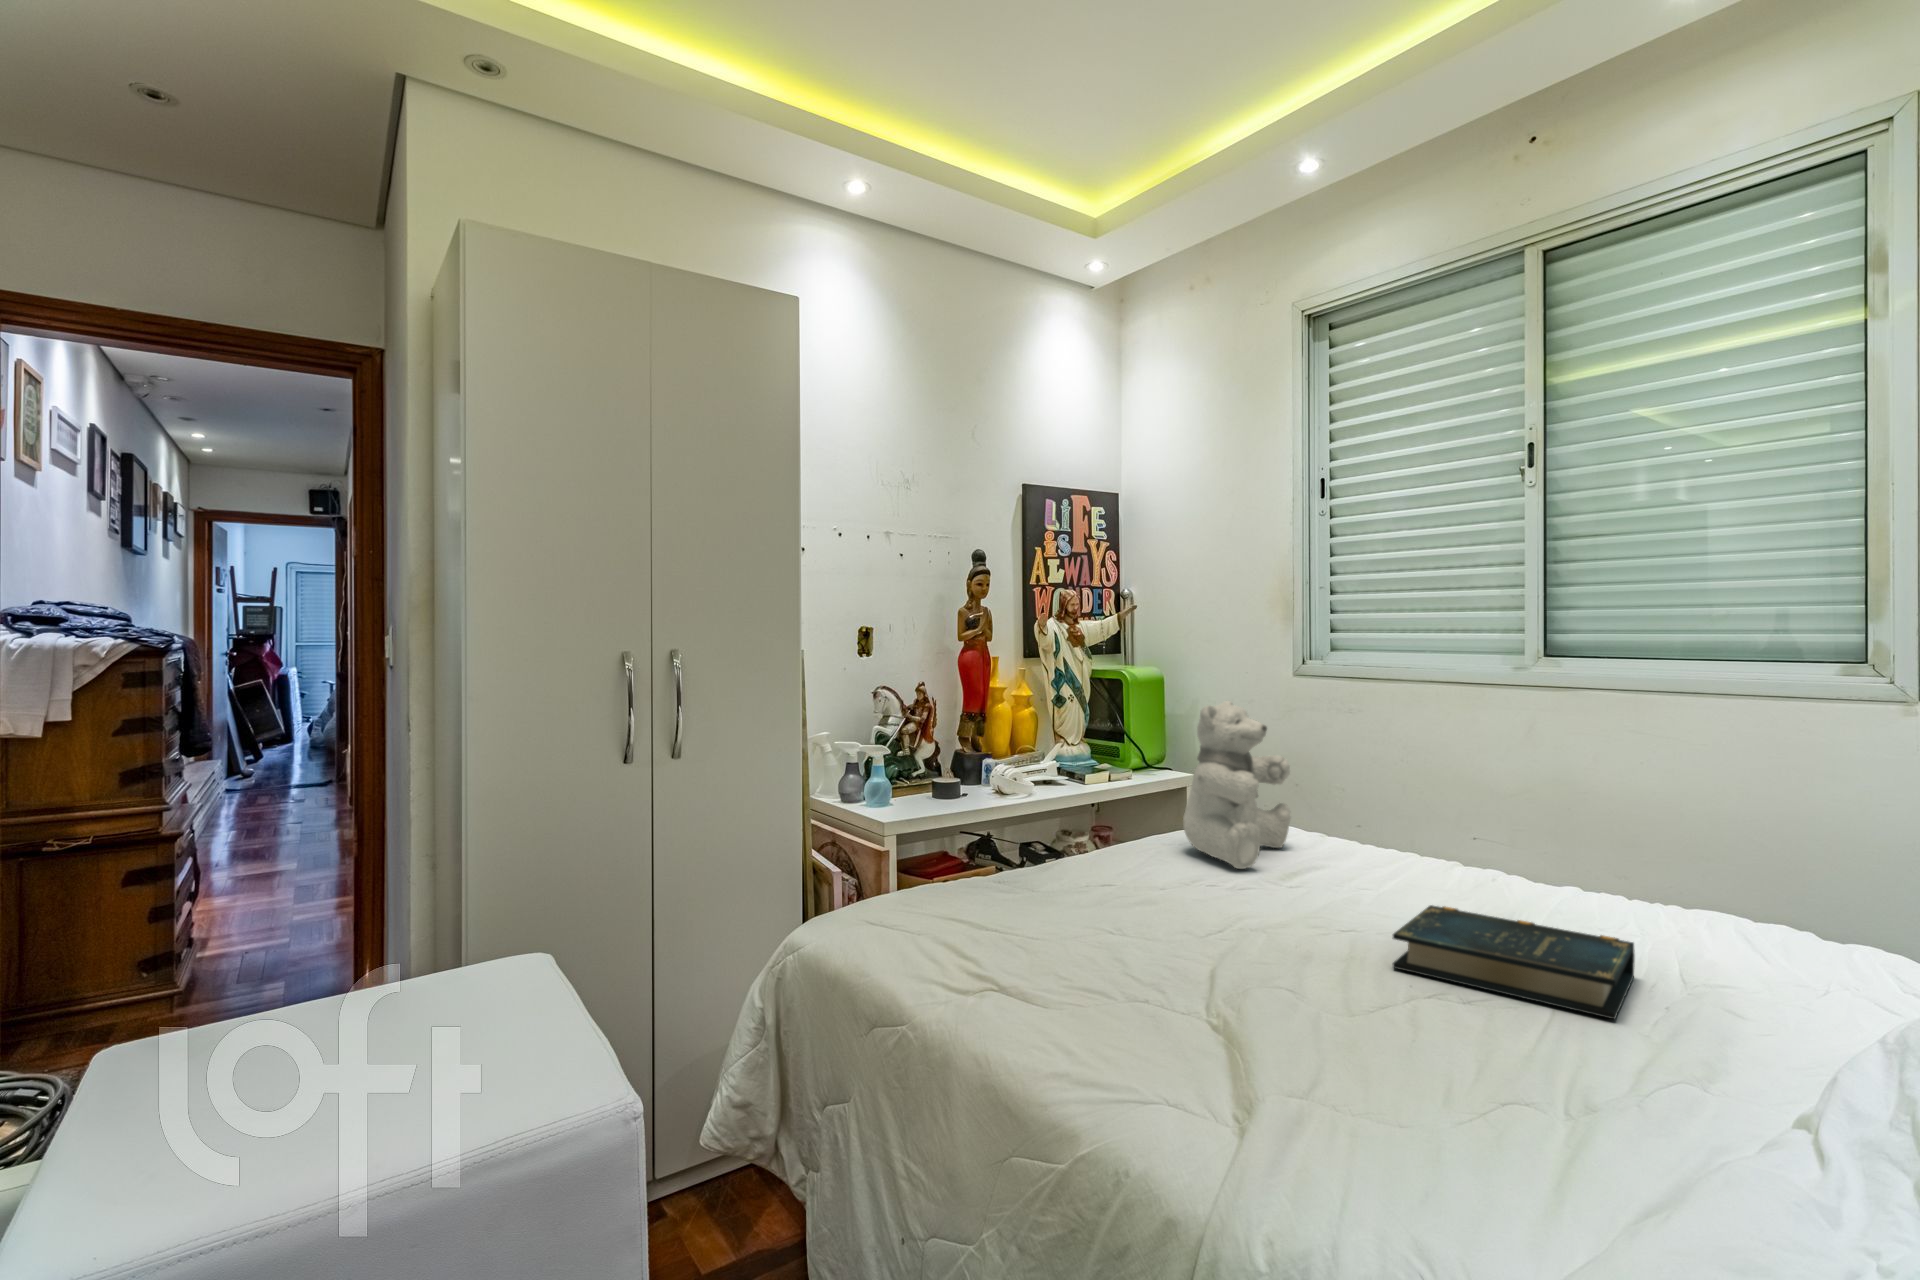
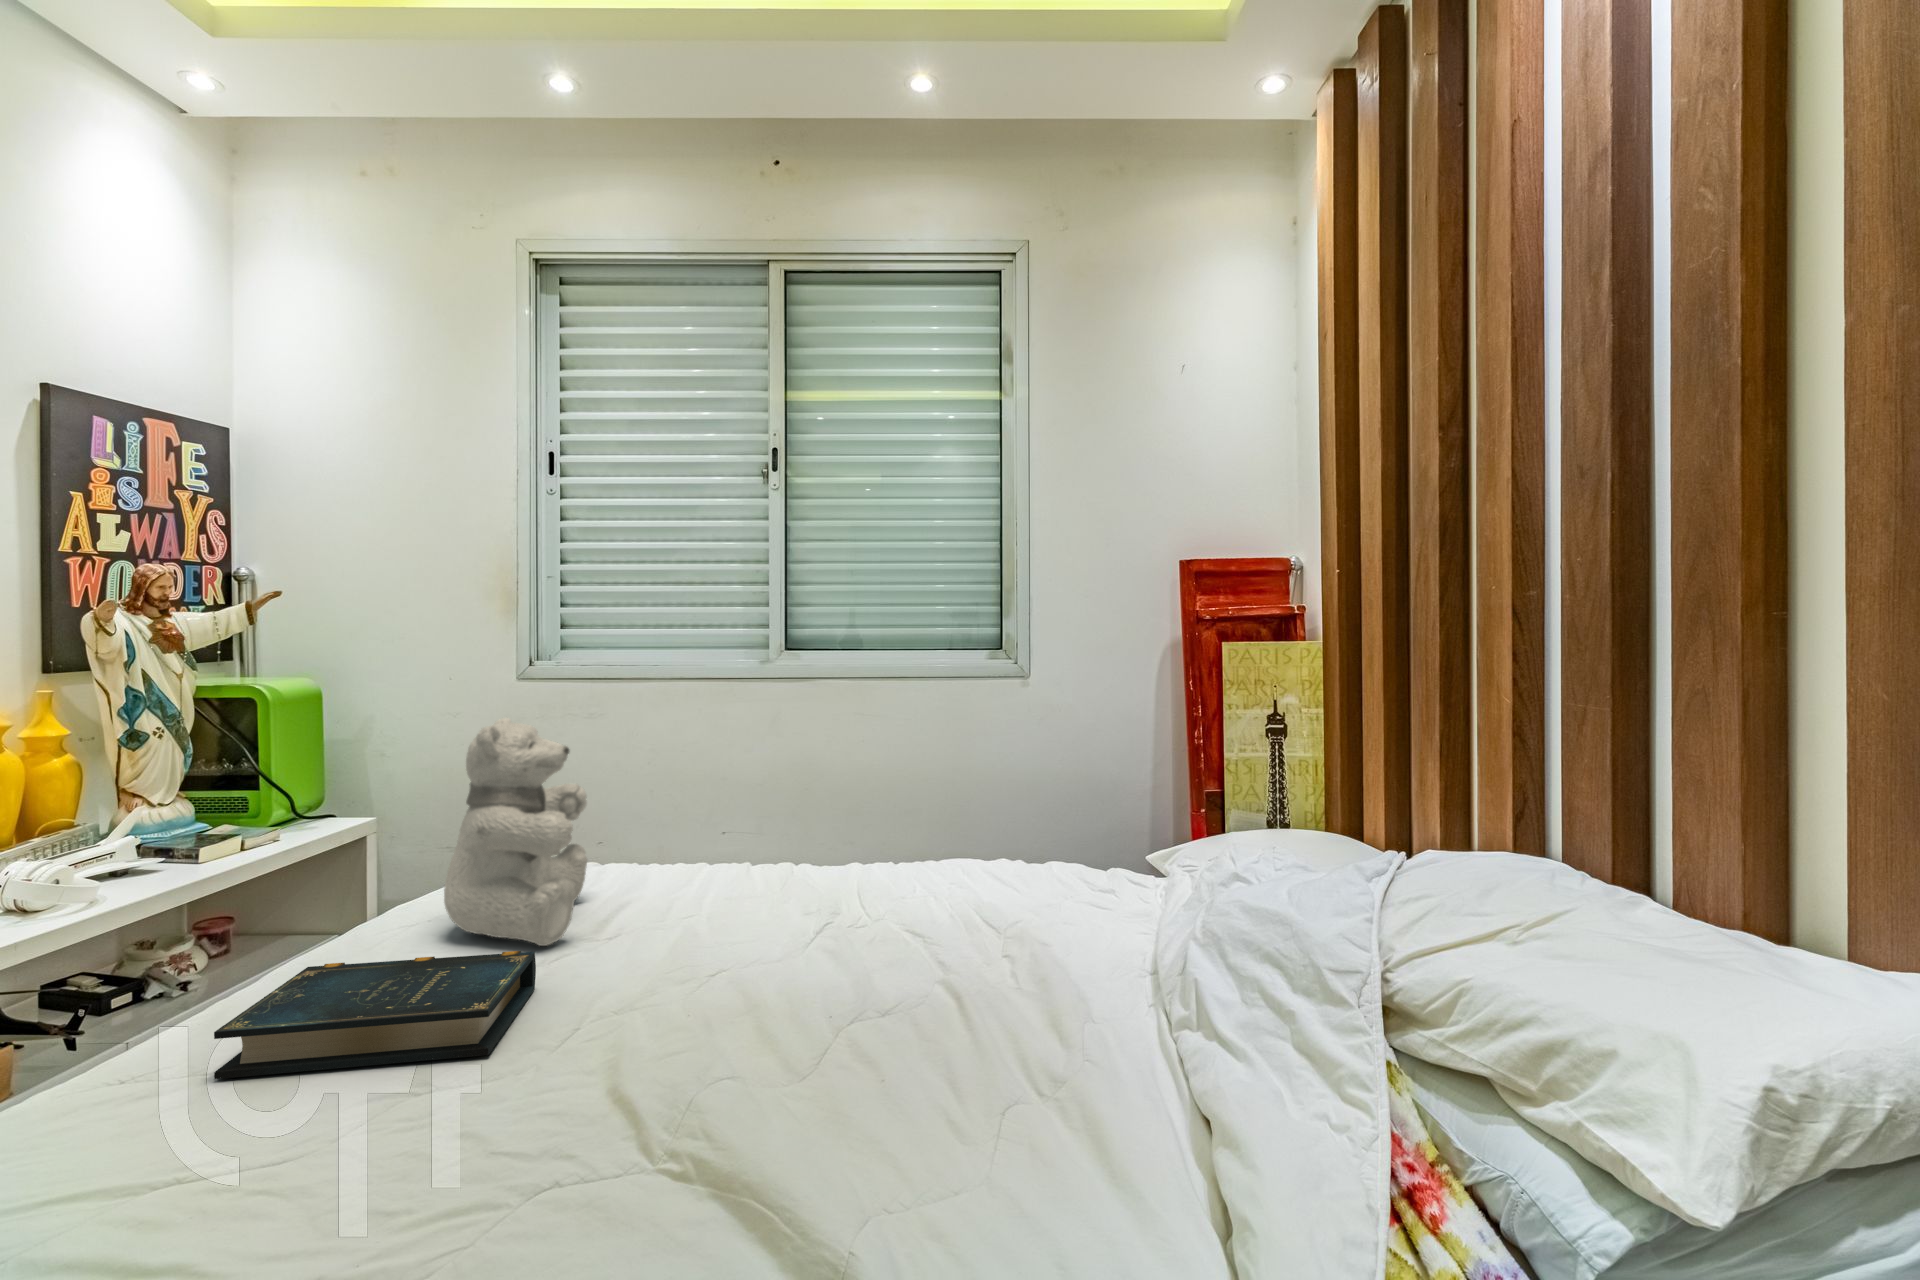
book: present [1393,905,1635,1019] -> present [214,951,536,1079]

